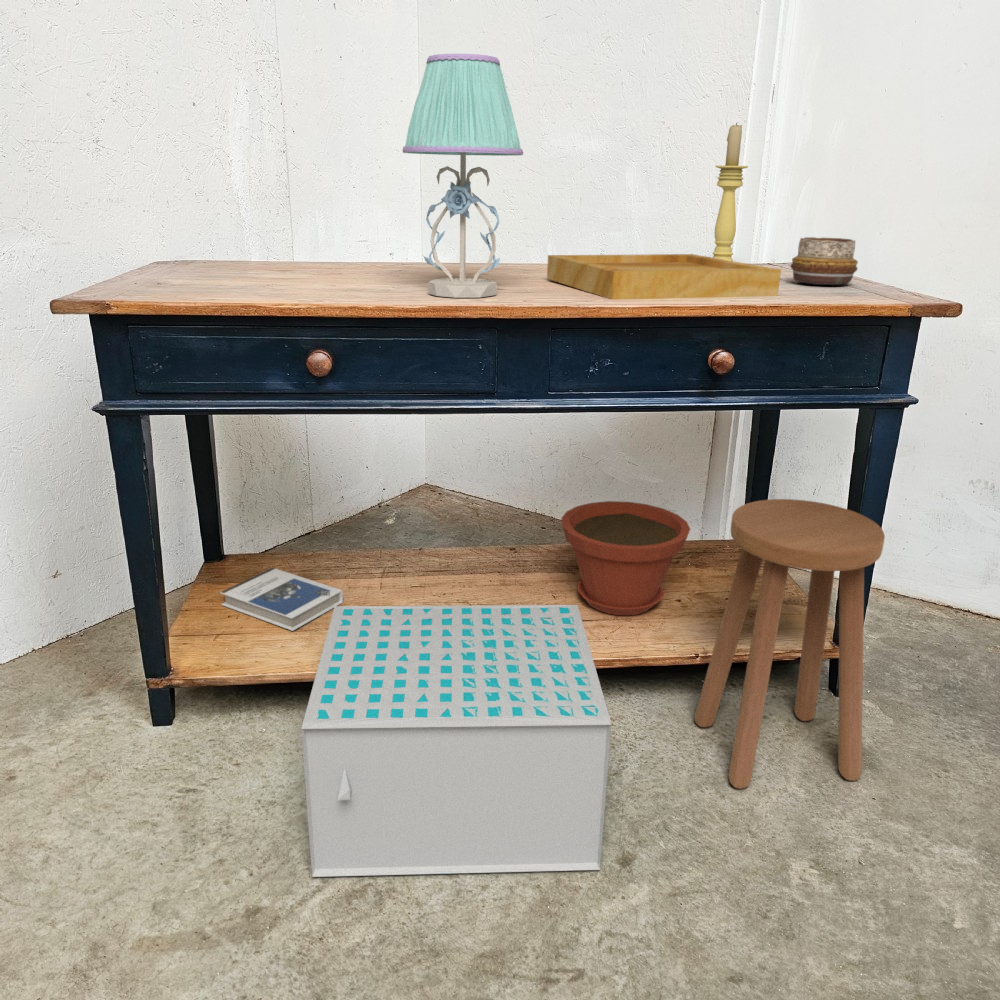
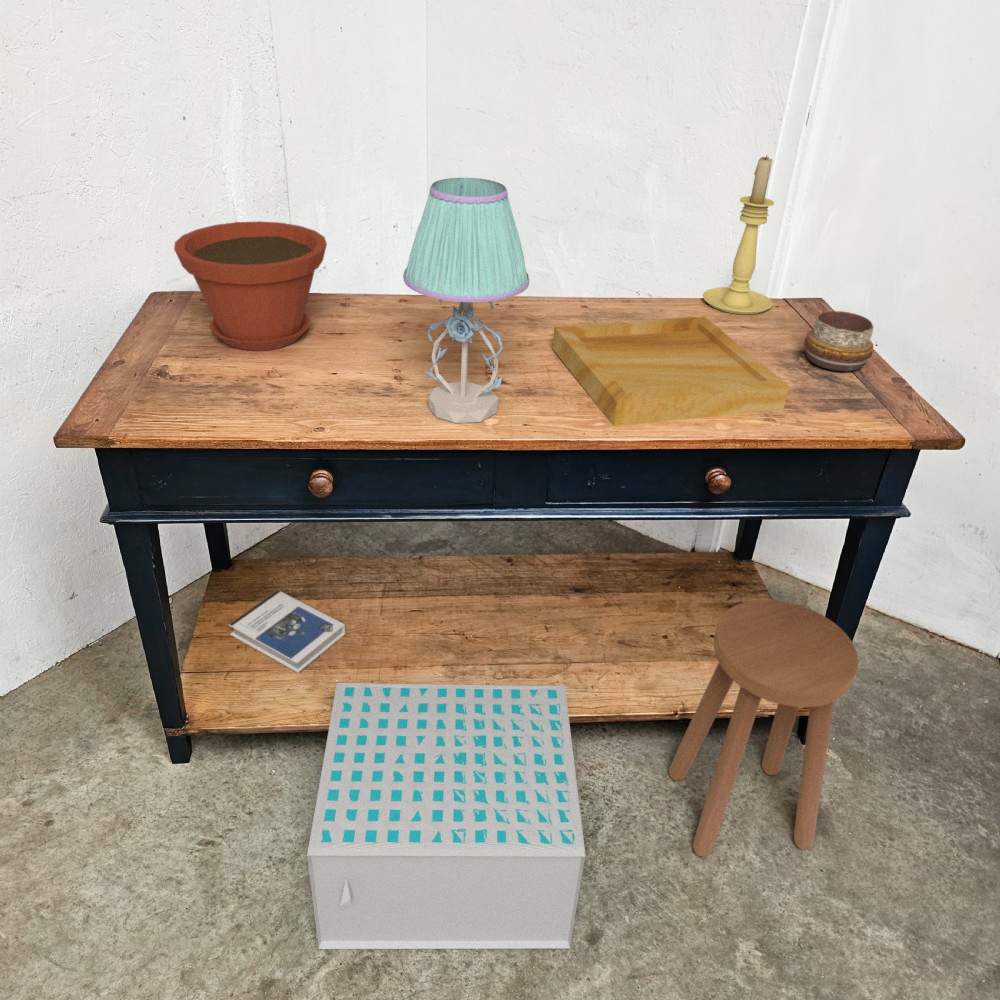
plant pot: present [562,501,690,615] -> present [174,221,327,351]

